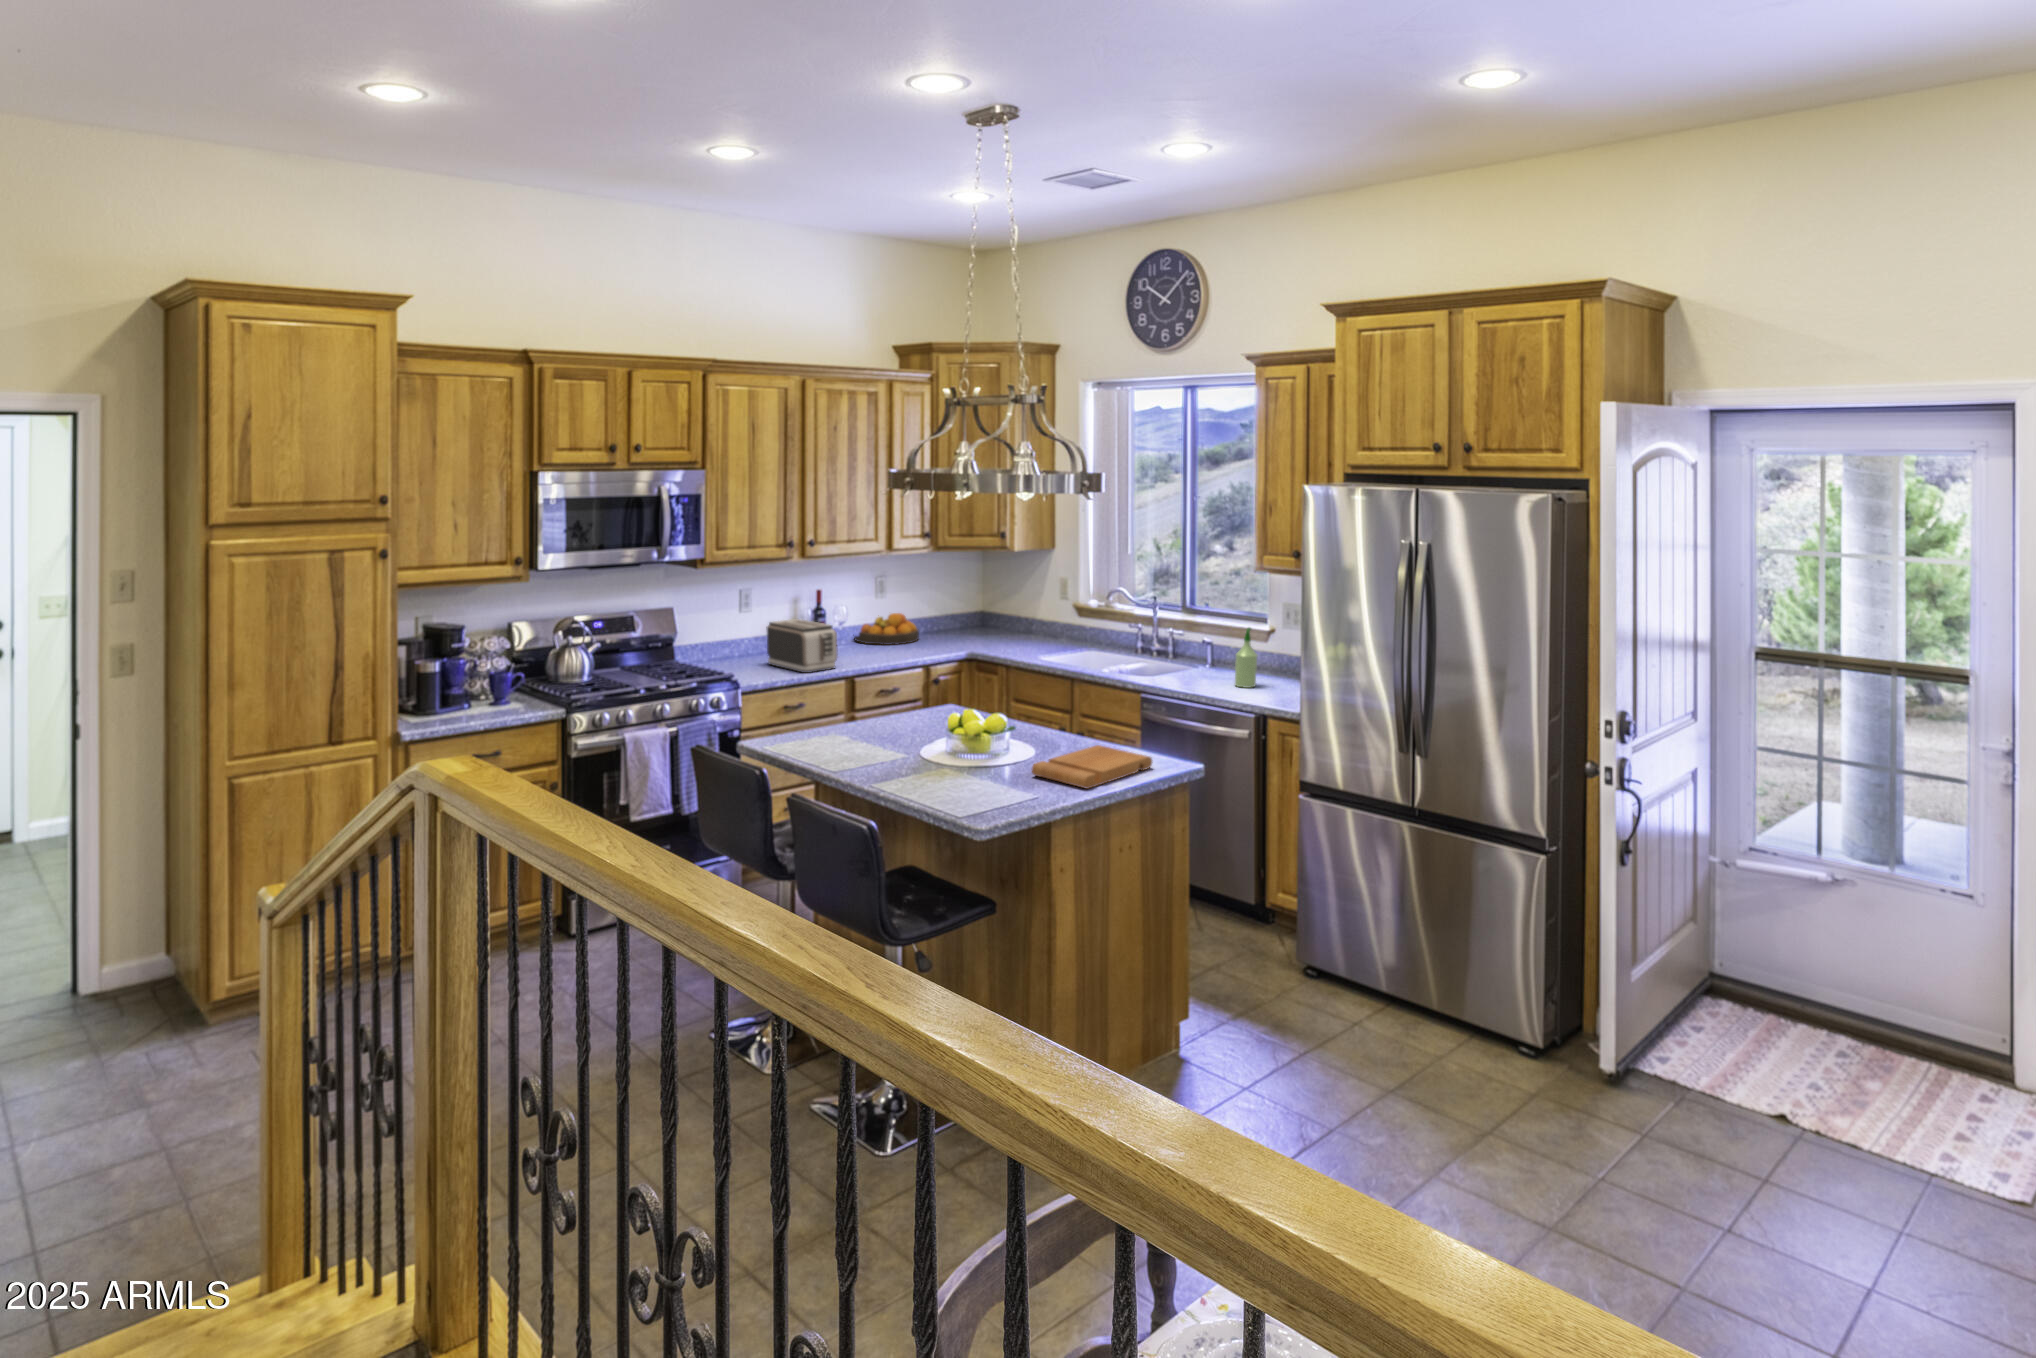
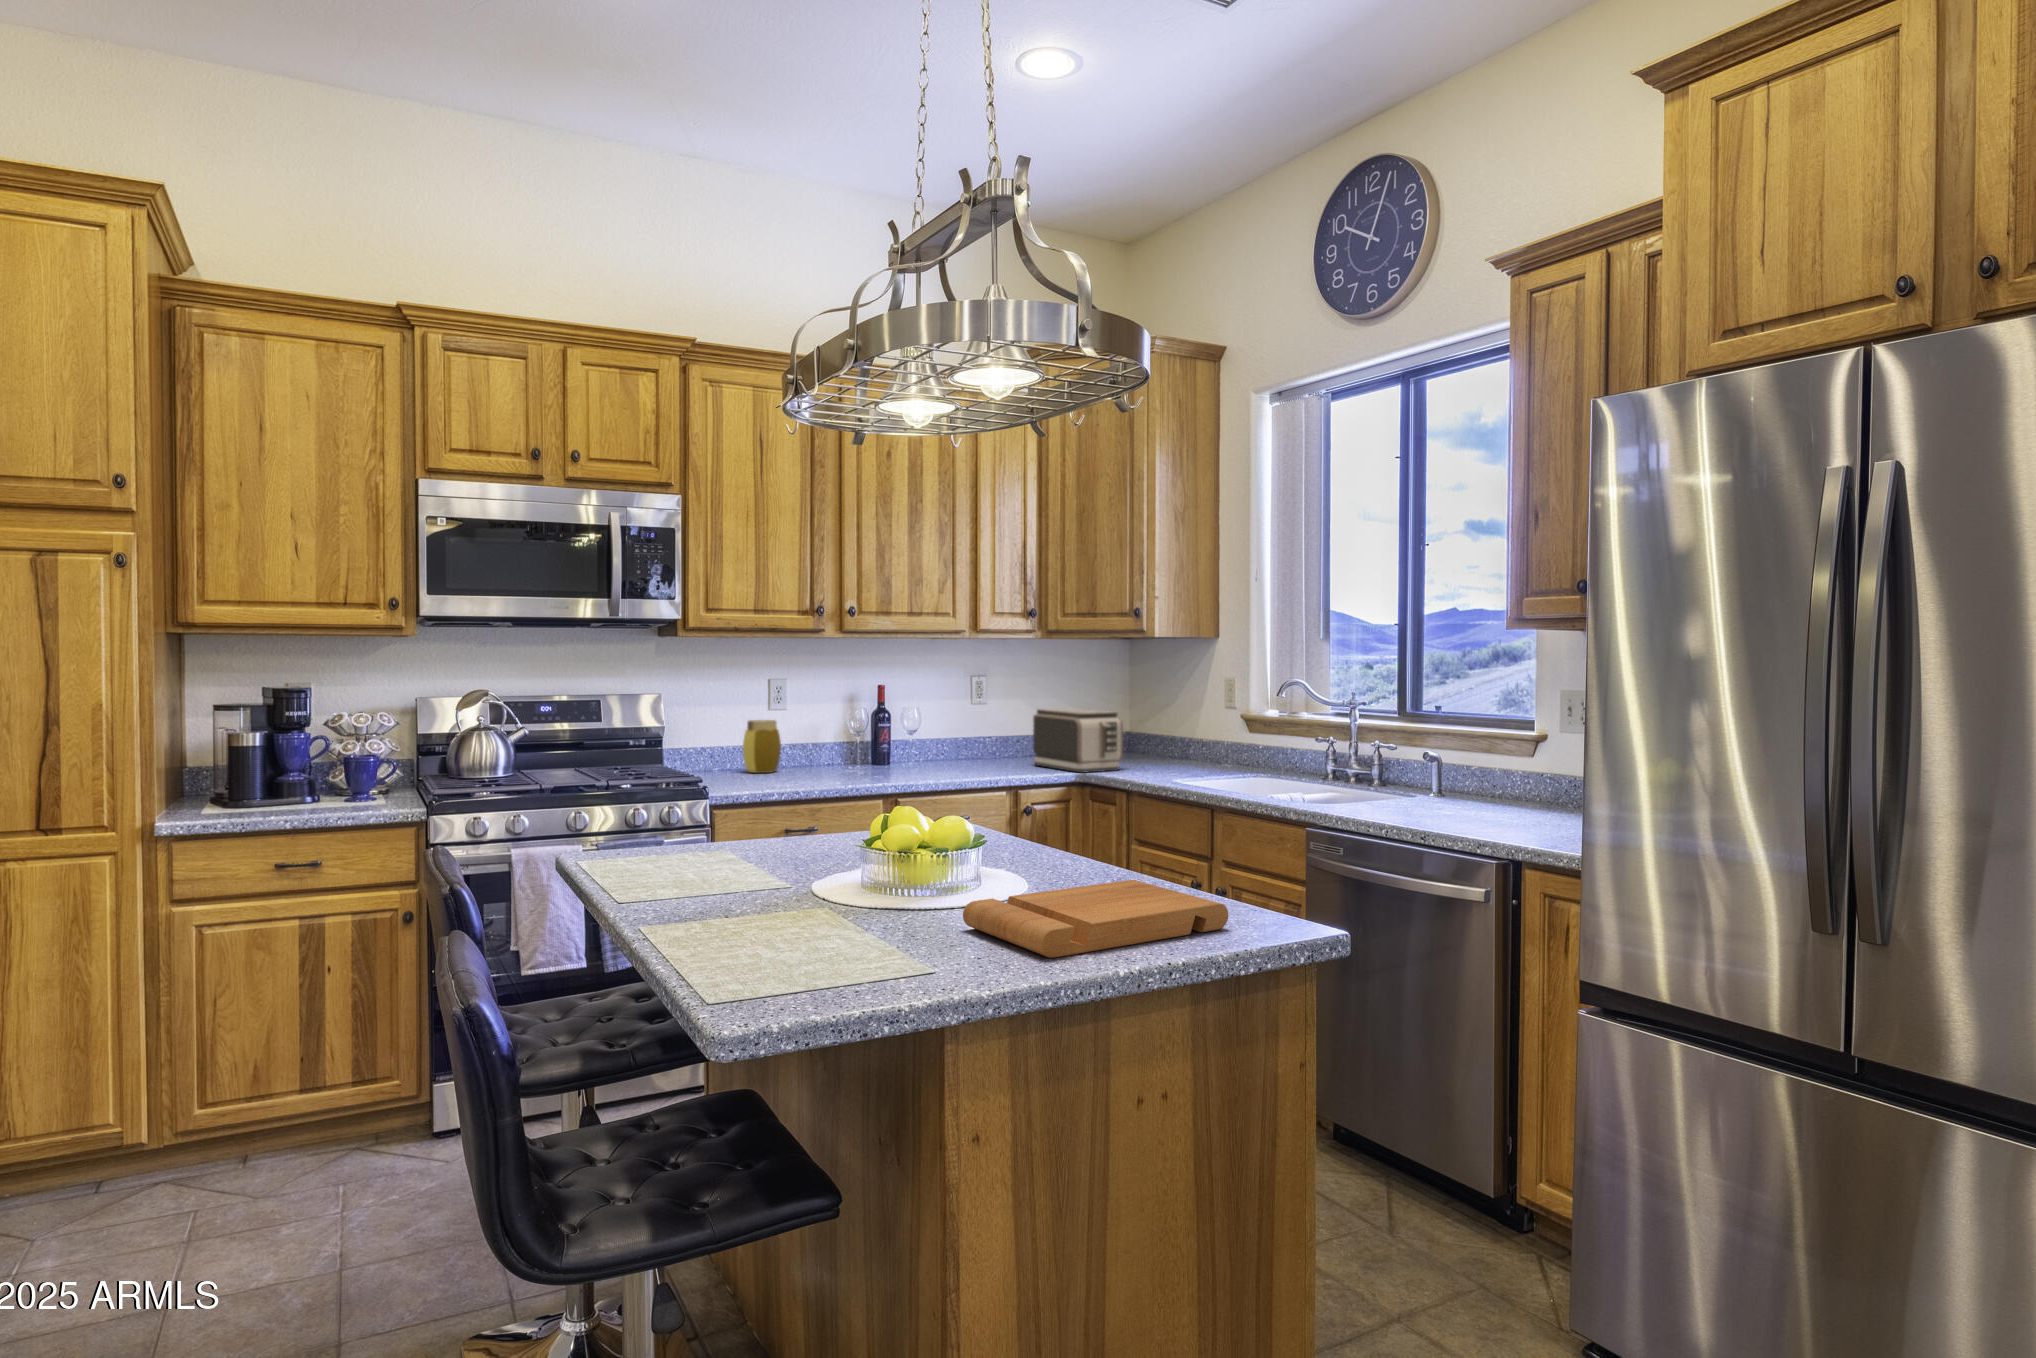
fruit bowl: present [854,613,919,645] -> none [932,719,1025,764]
toaster: present [766,619,838,673] -> present [1033,708,1123,773]
jar: none [730,621,757,661] -> present [743,720,781,773]
spray bottle: present [1235,628,1257,688] -> none [1474,718,1515,822]

